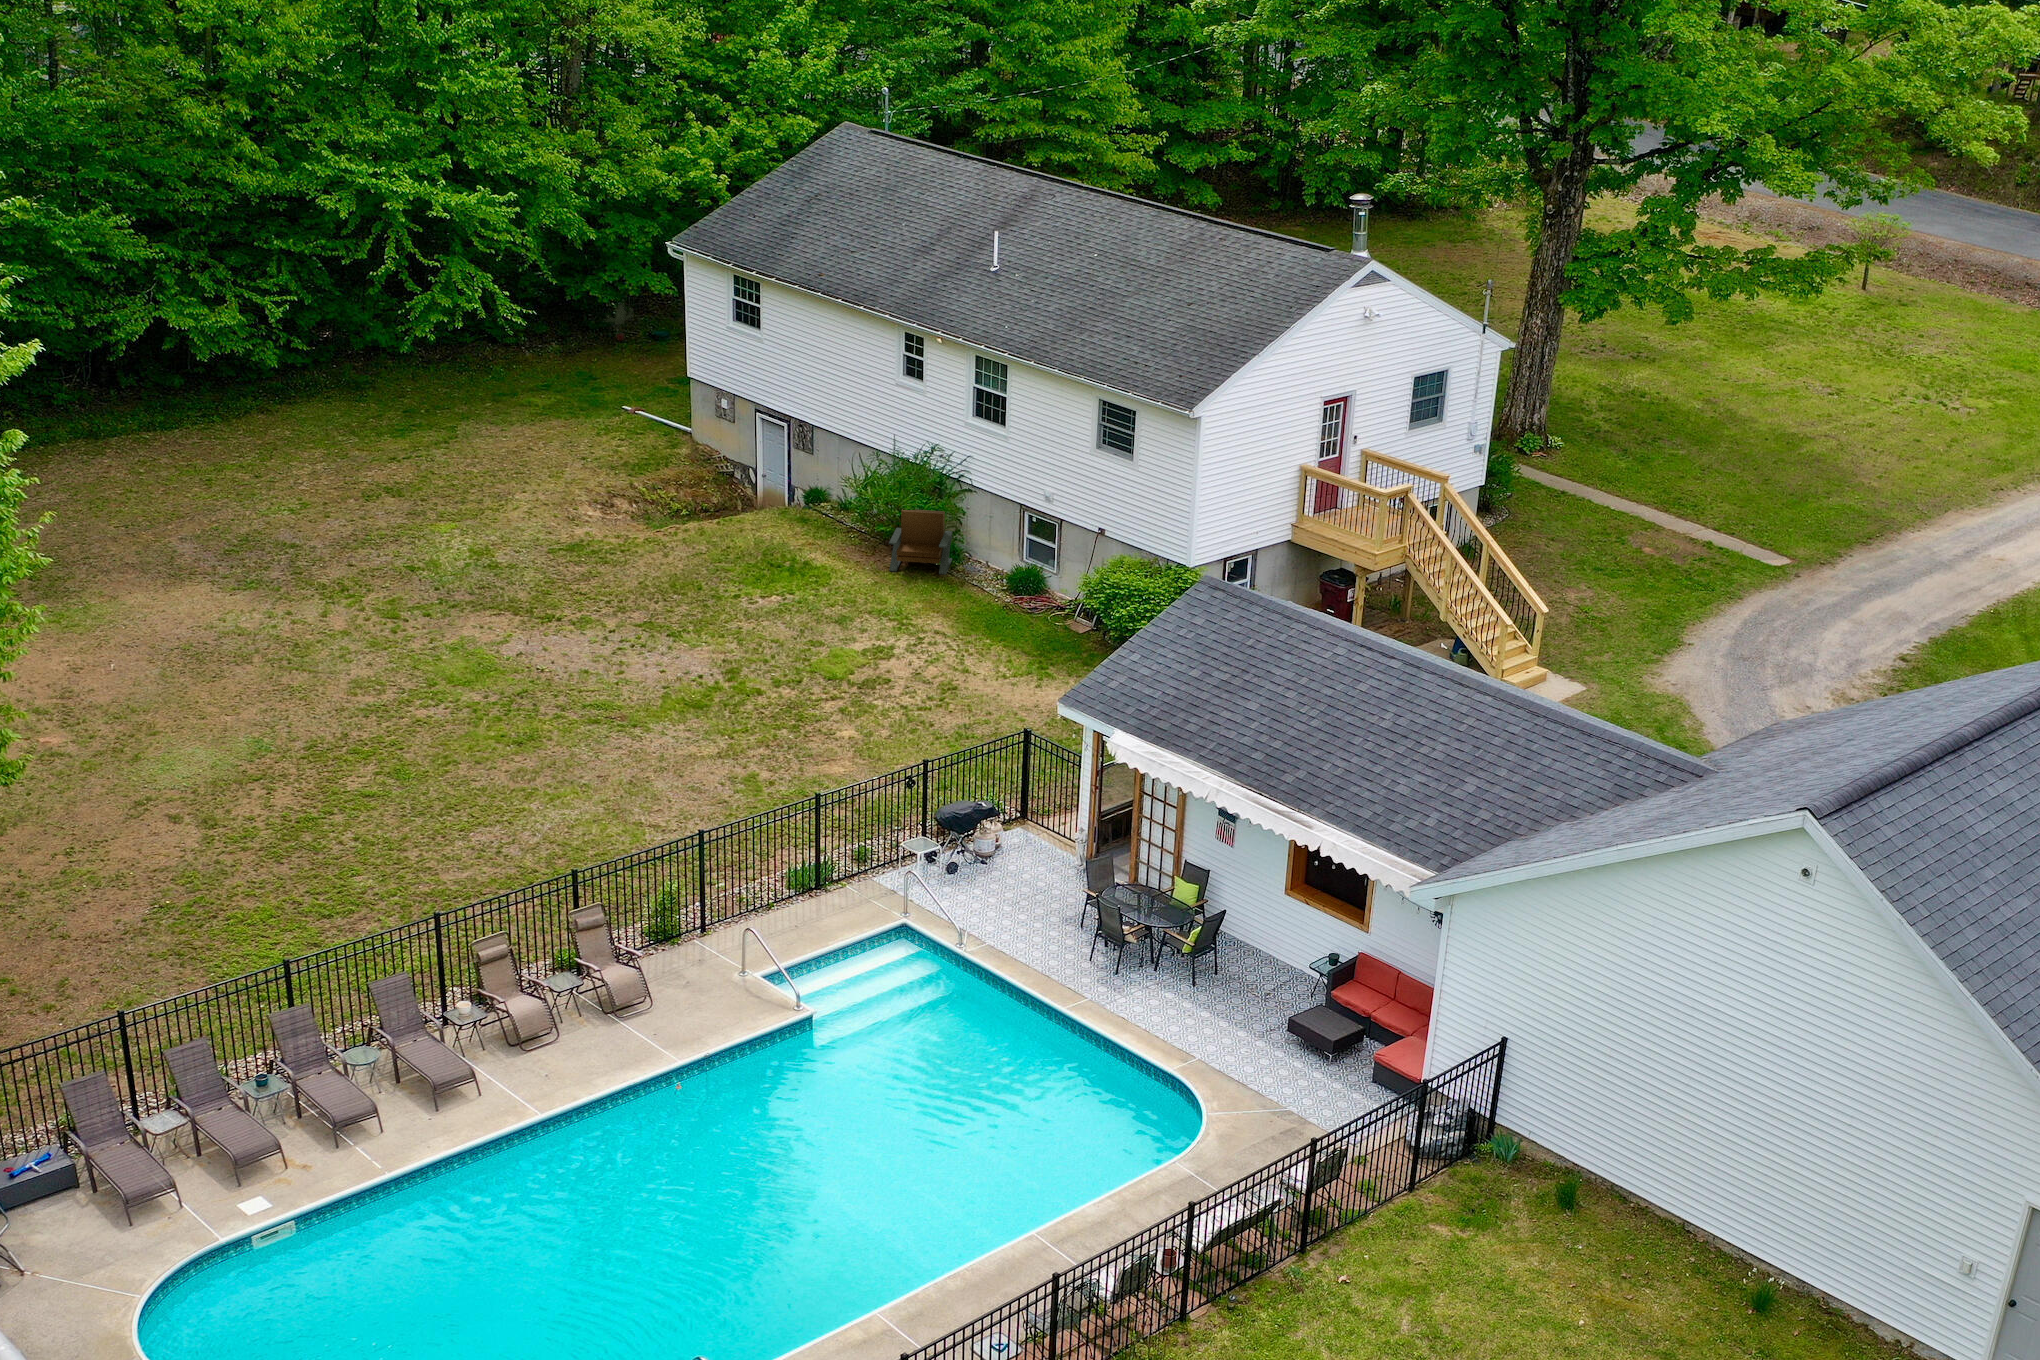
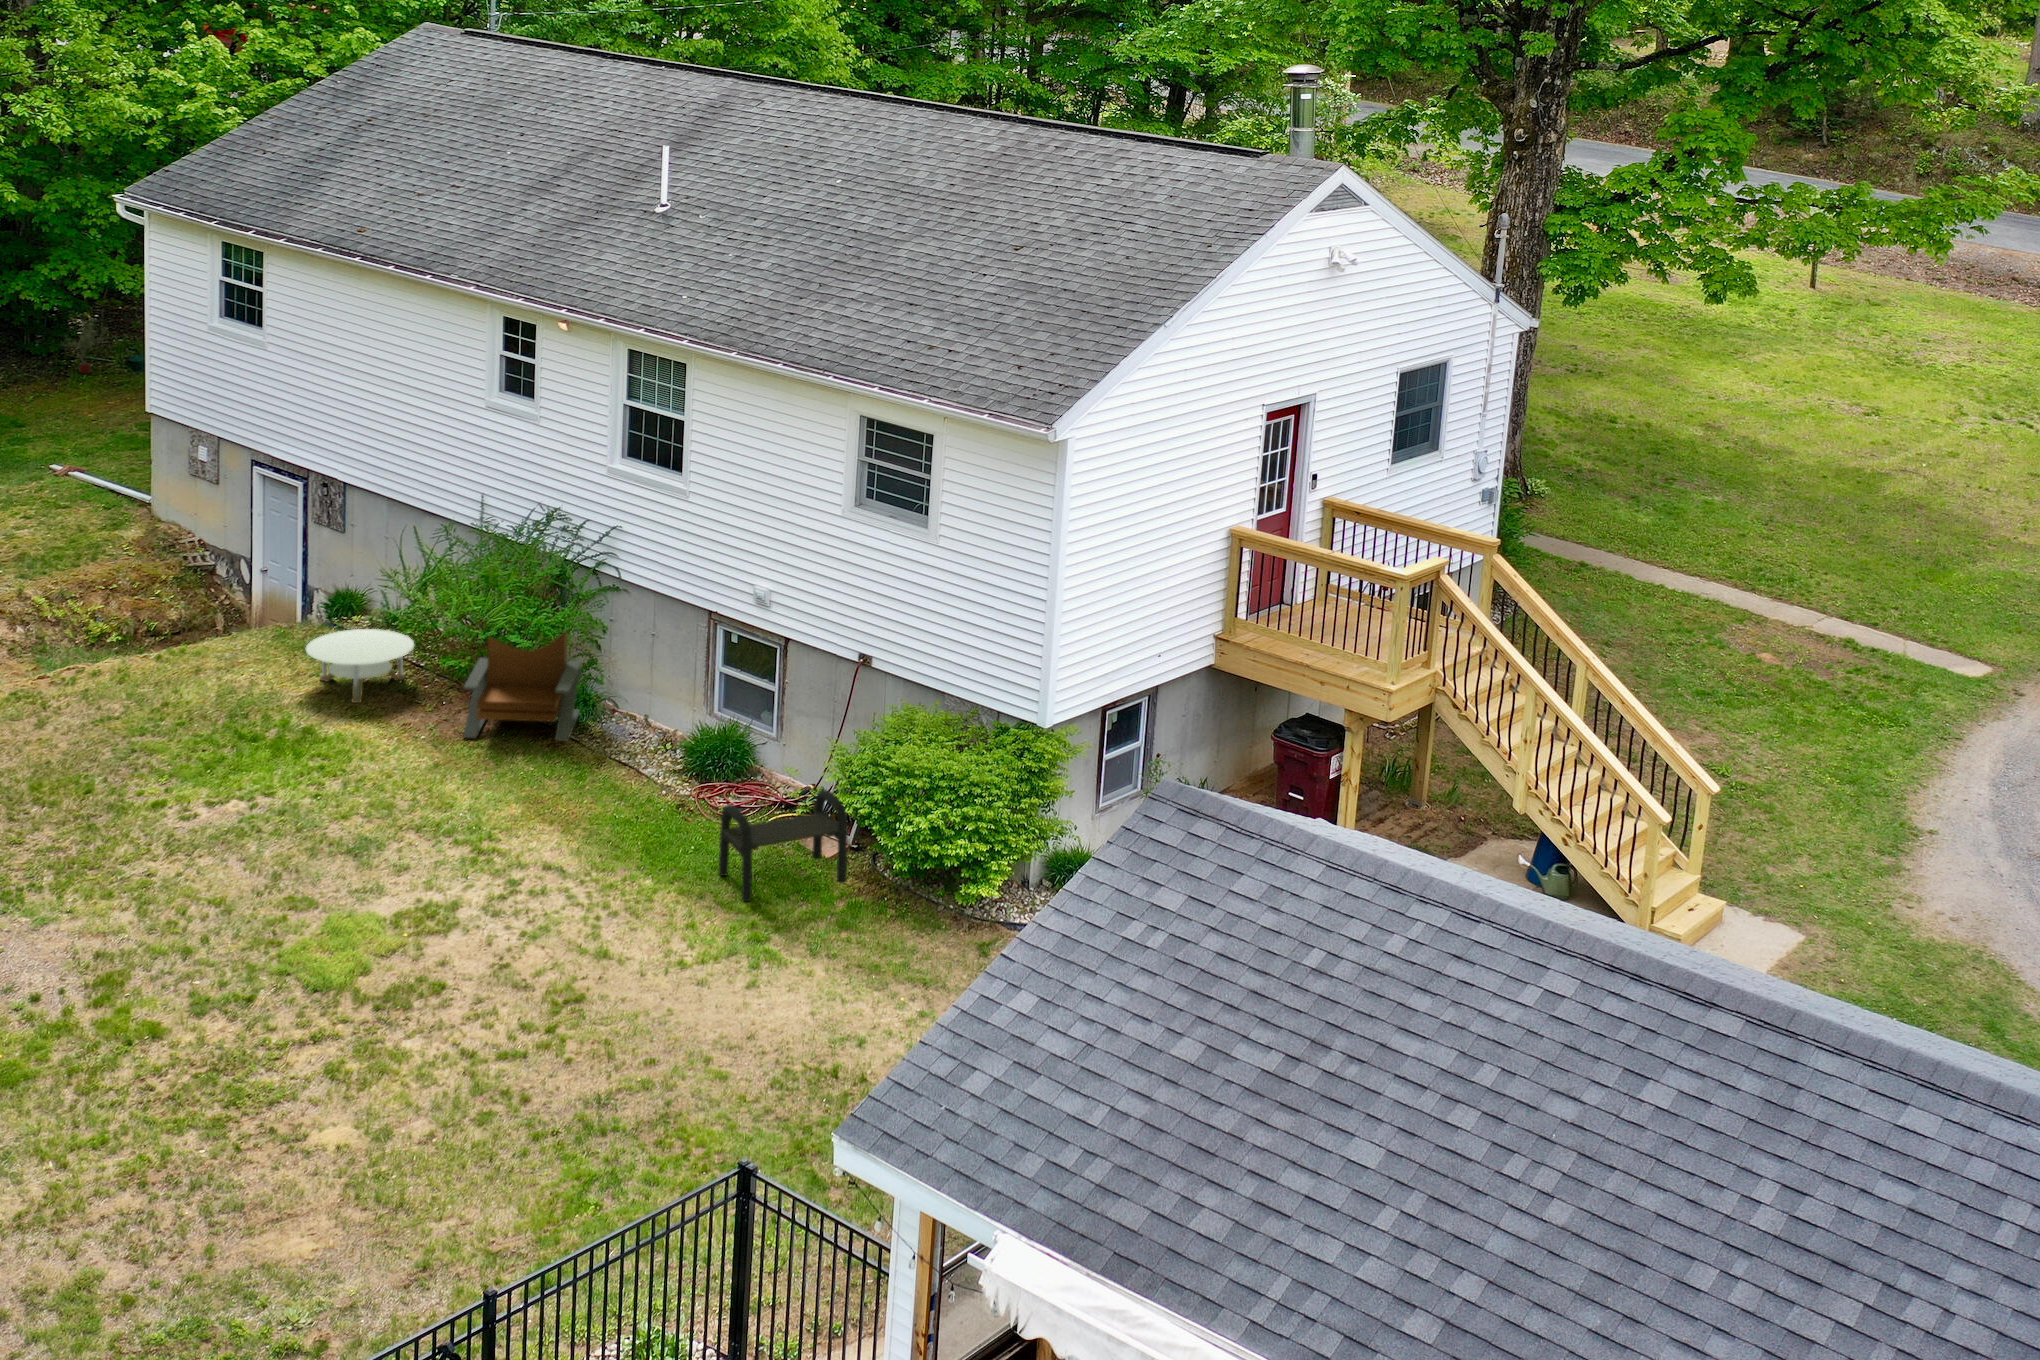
round table: none [800,511,859,551] -> present [306,629,414,703]
bench: none [1024,598,1090,651] -> present [719,789,848,901]

